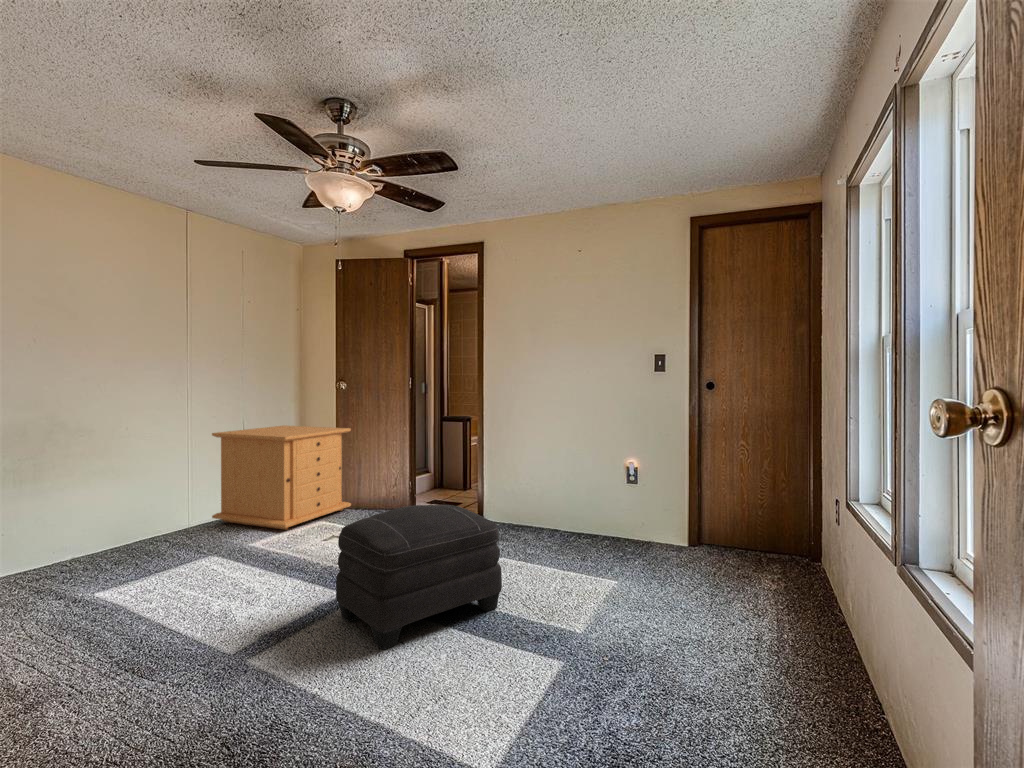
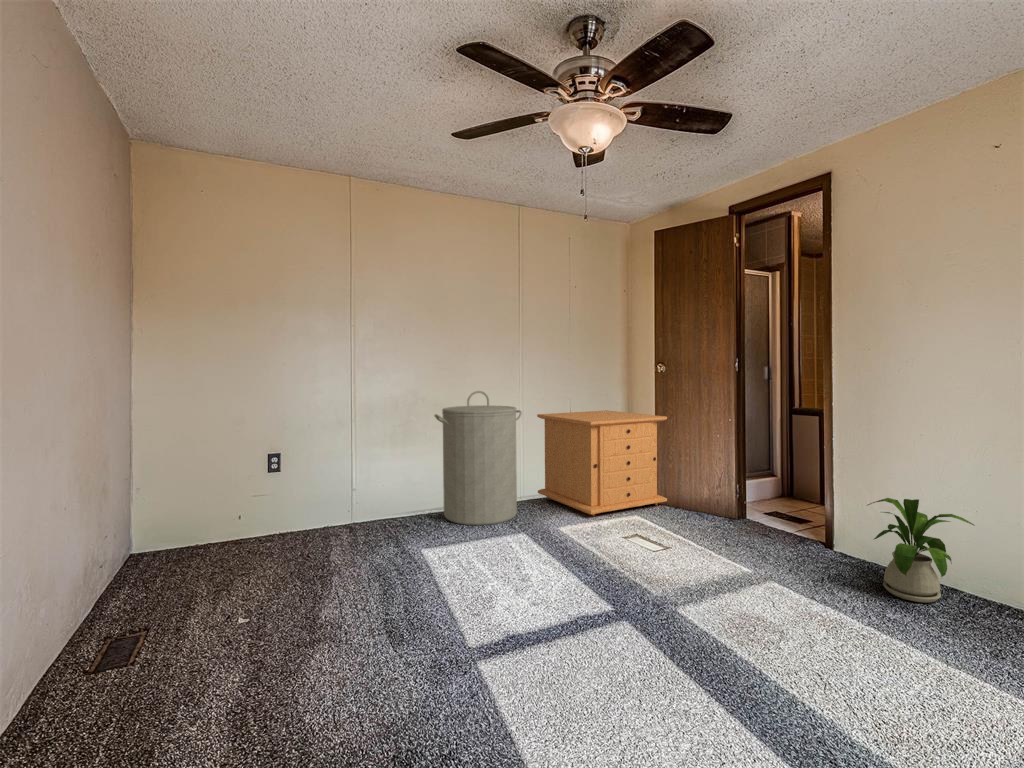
laundry hamper: none [89,409,202,565] -> present [435,391,522,525]
house plant: none [509,473,568,541] -> present [868,498,974,603]
ottoman: present [336,505,502,650] -> none [585,520,808,699]

